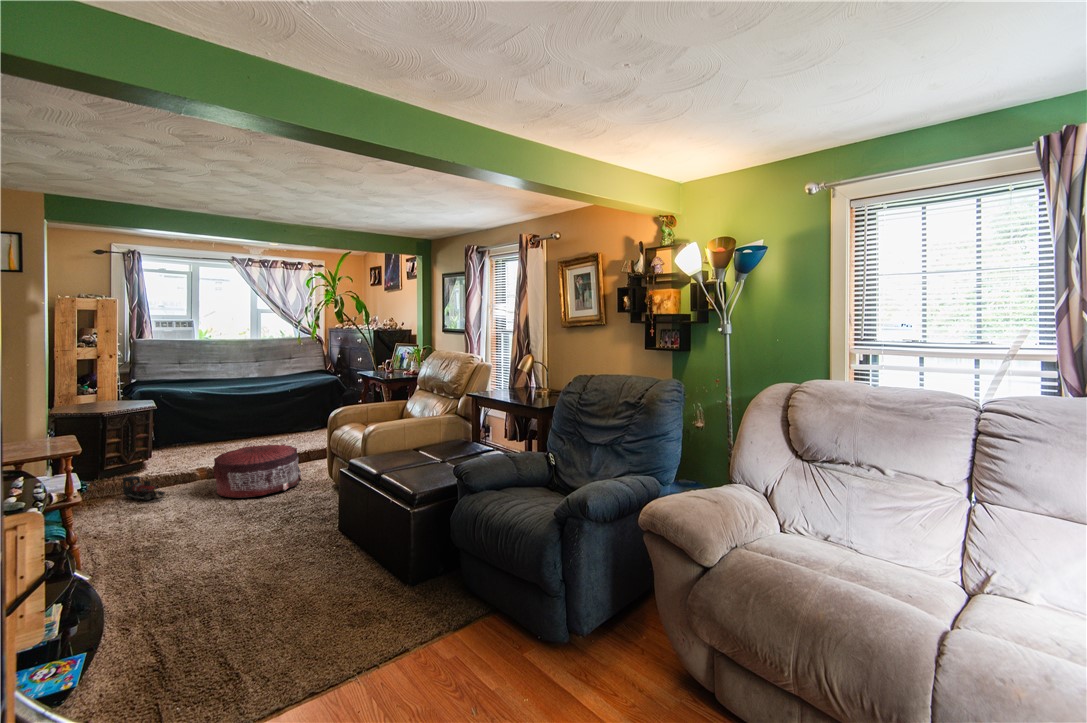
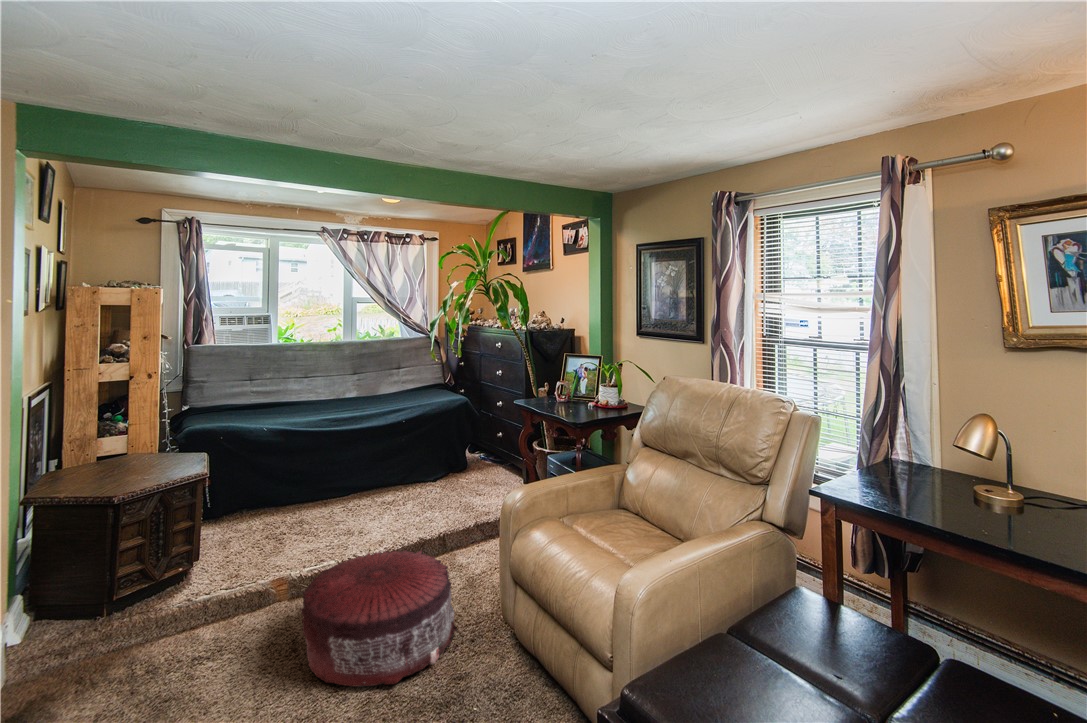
toy train: present [122,476,165,501] -> none [137,625,213,689]

